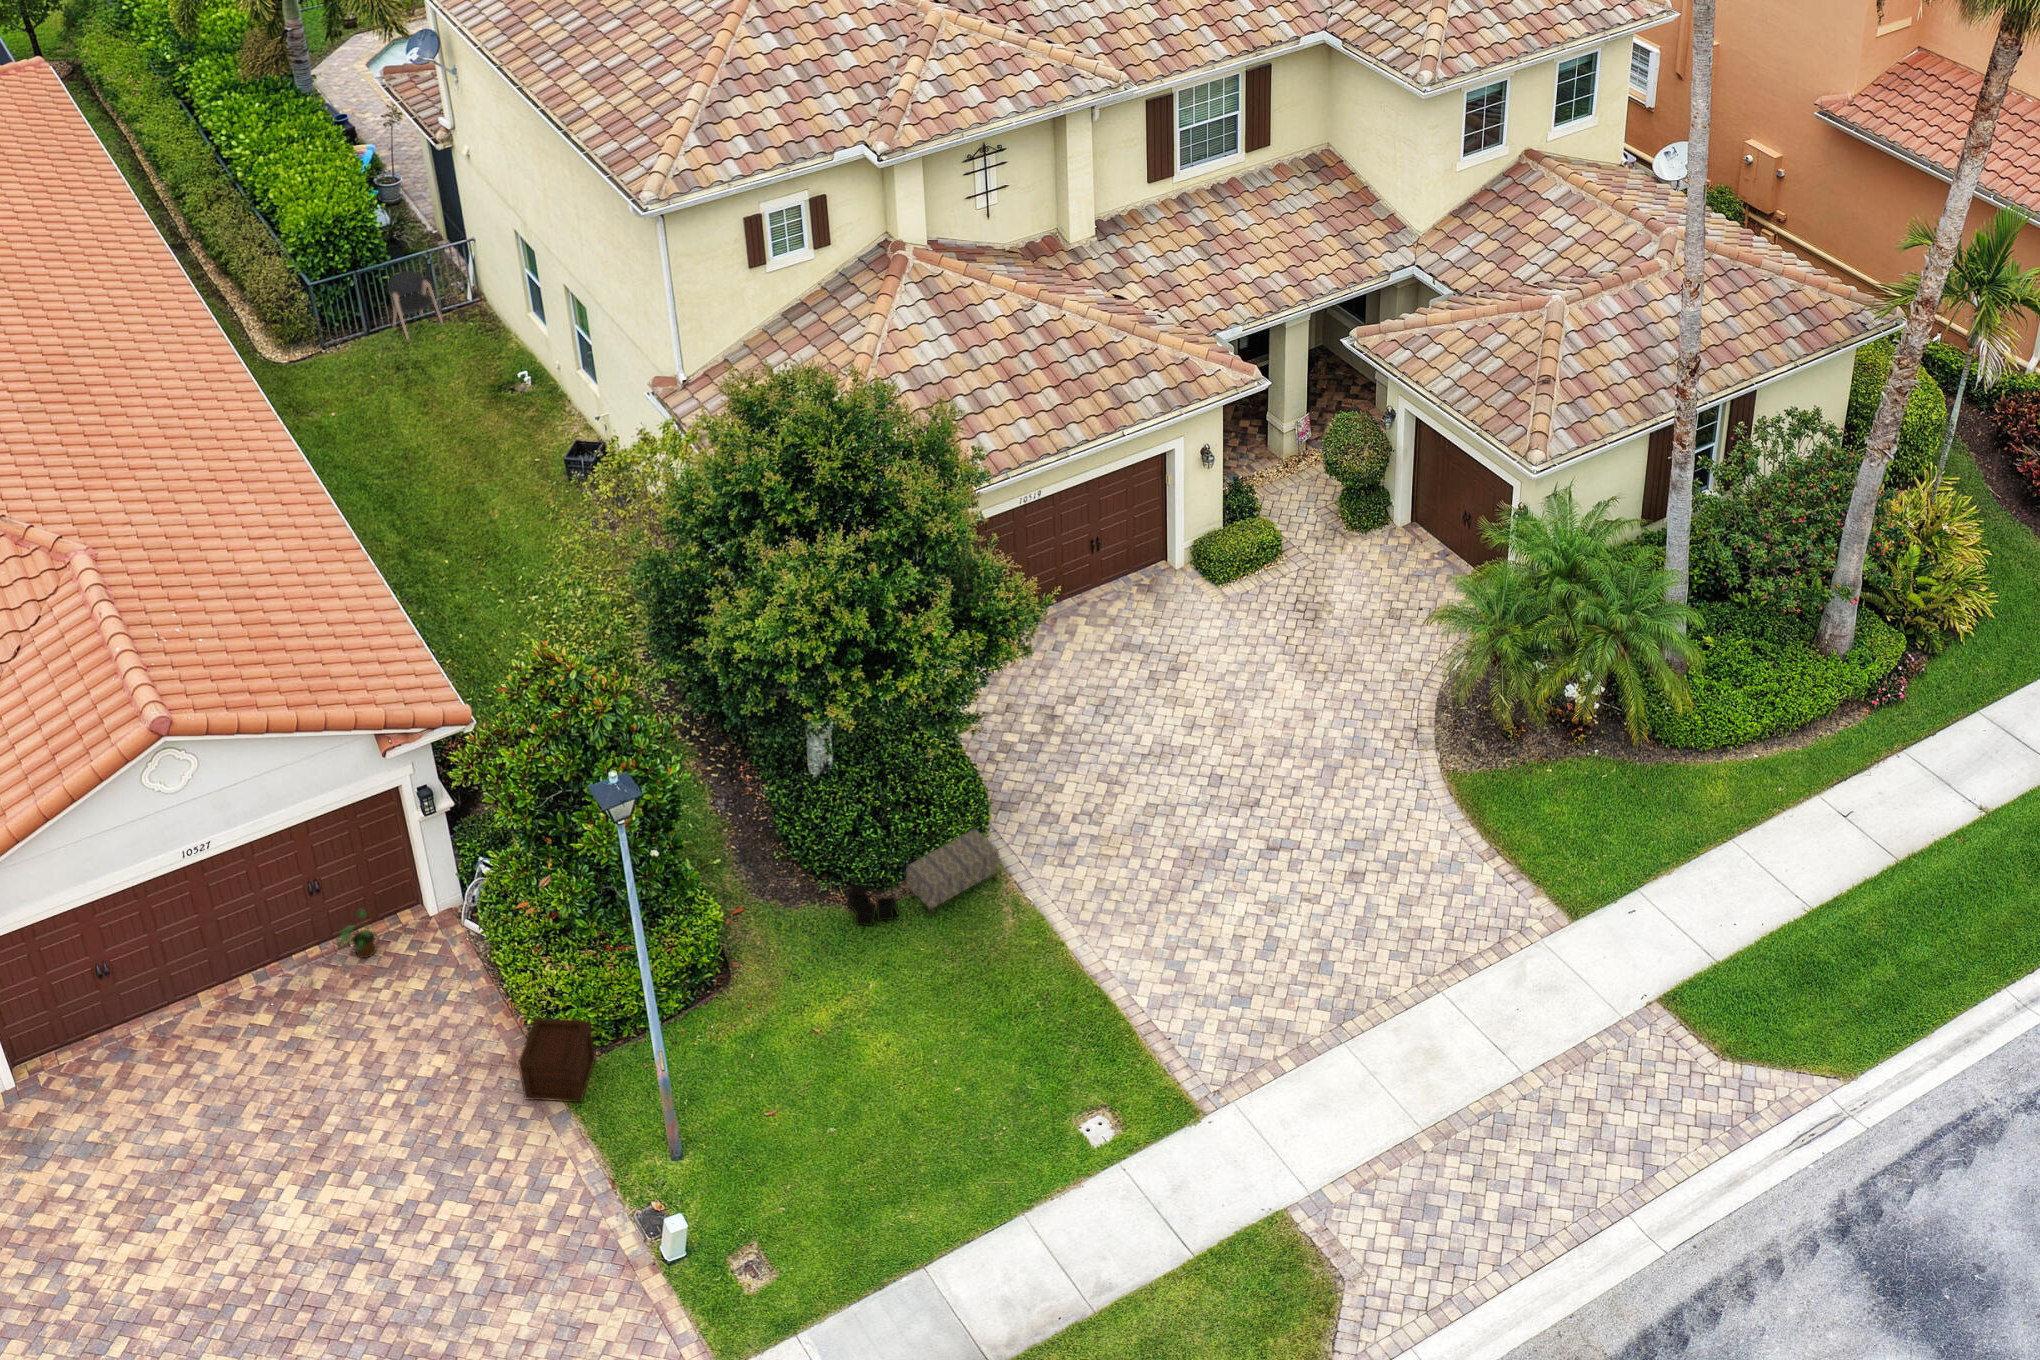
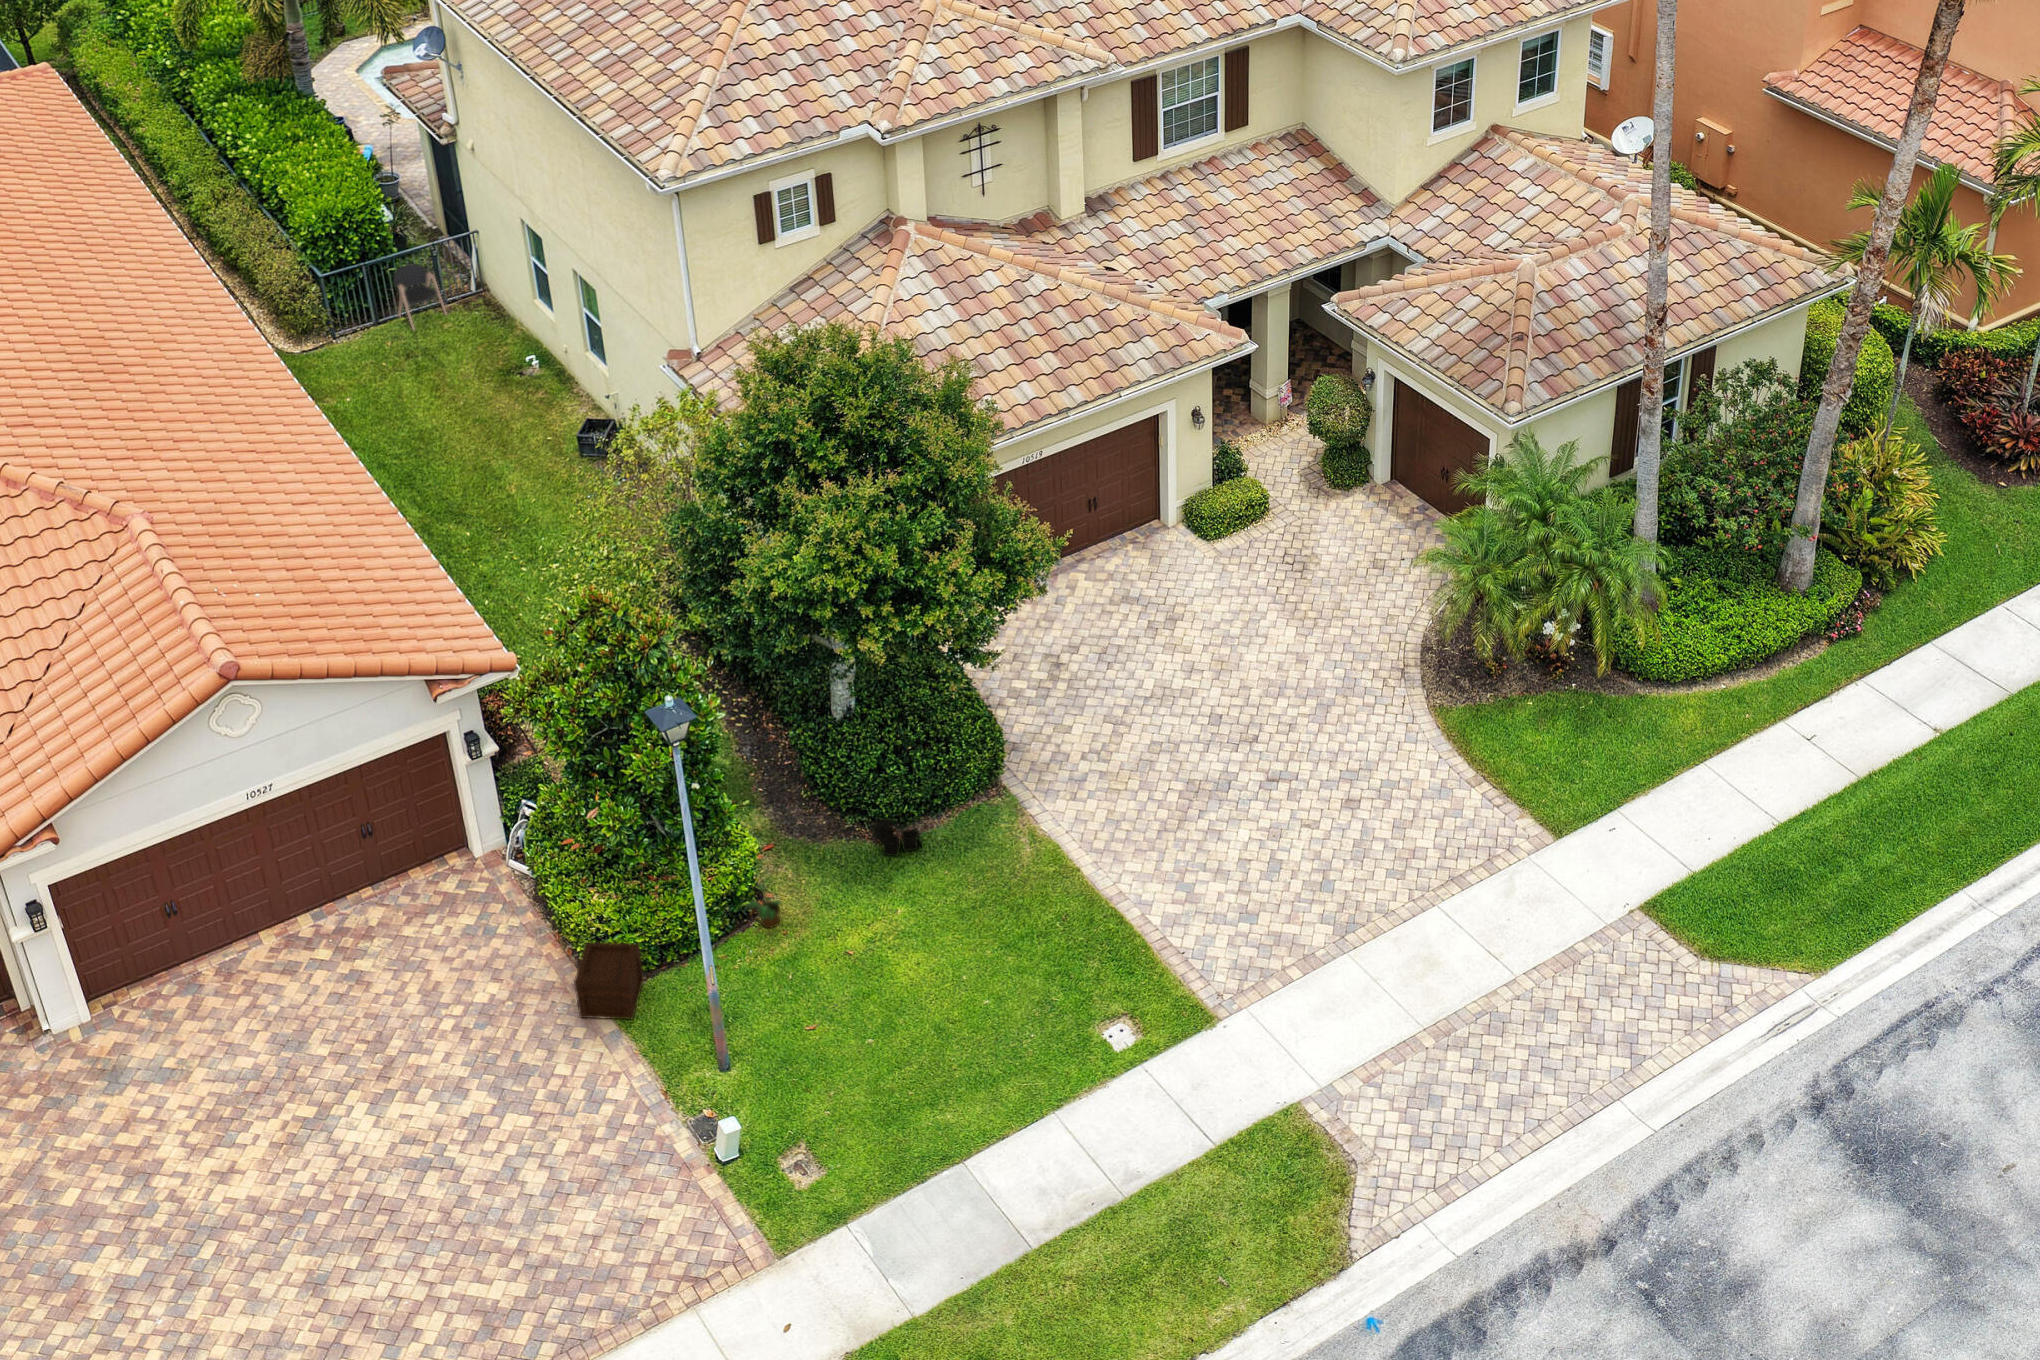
bench: present [906,829,1000,916] -> none [928,765,1016,847]
potted plant: present [337,909,377,958] -> present [746,884,781,928]

